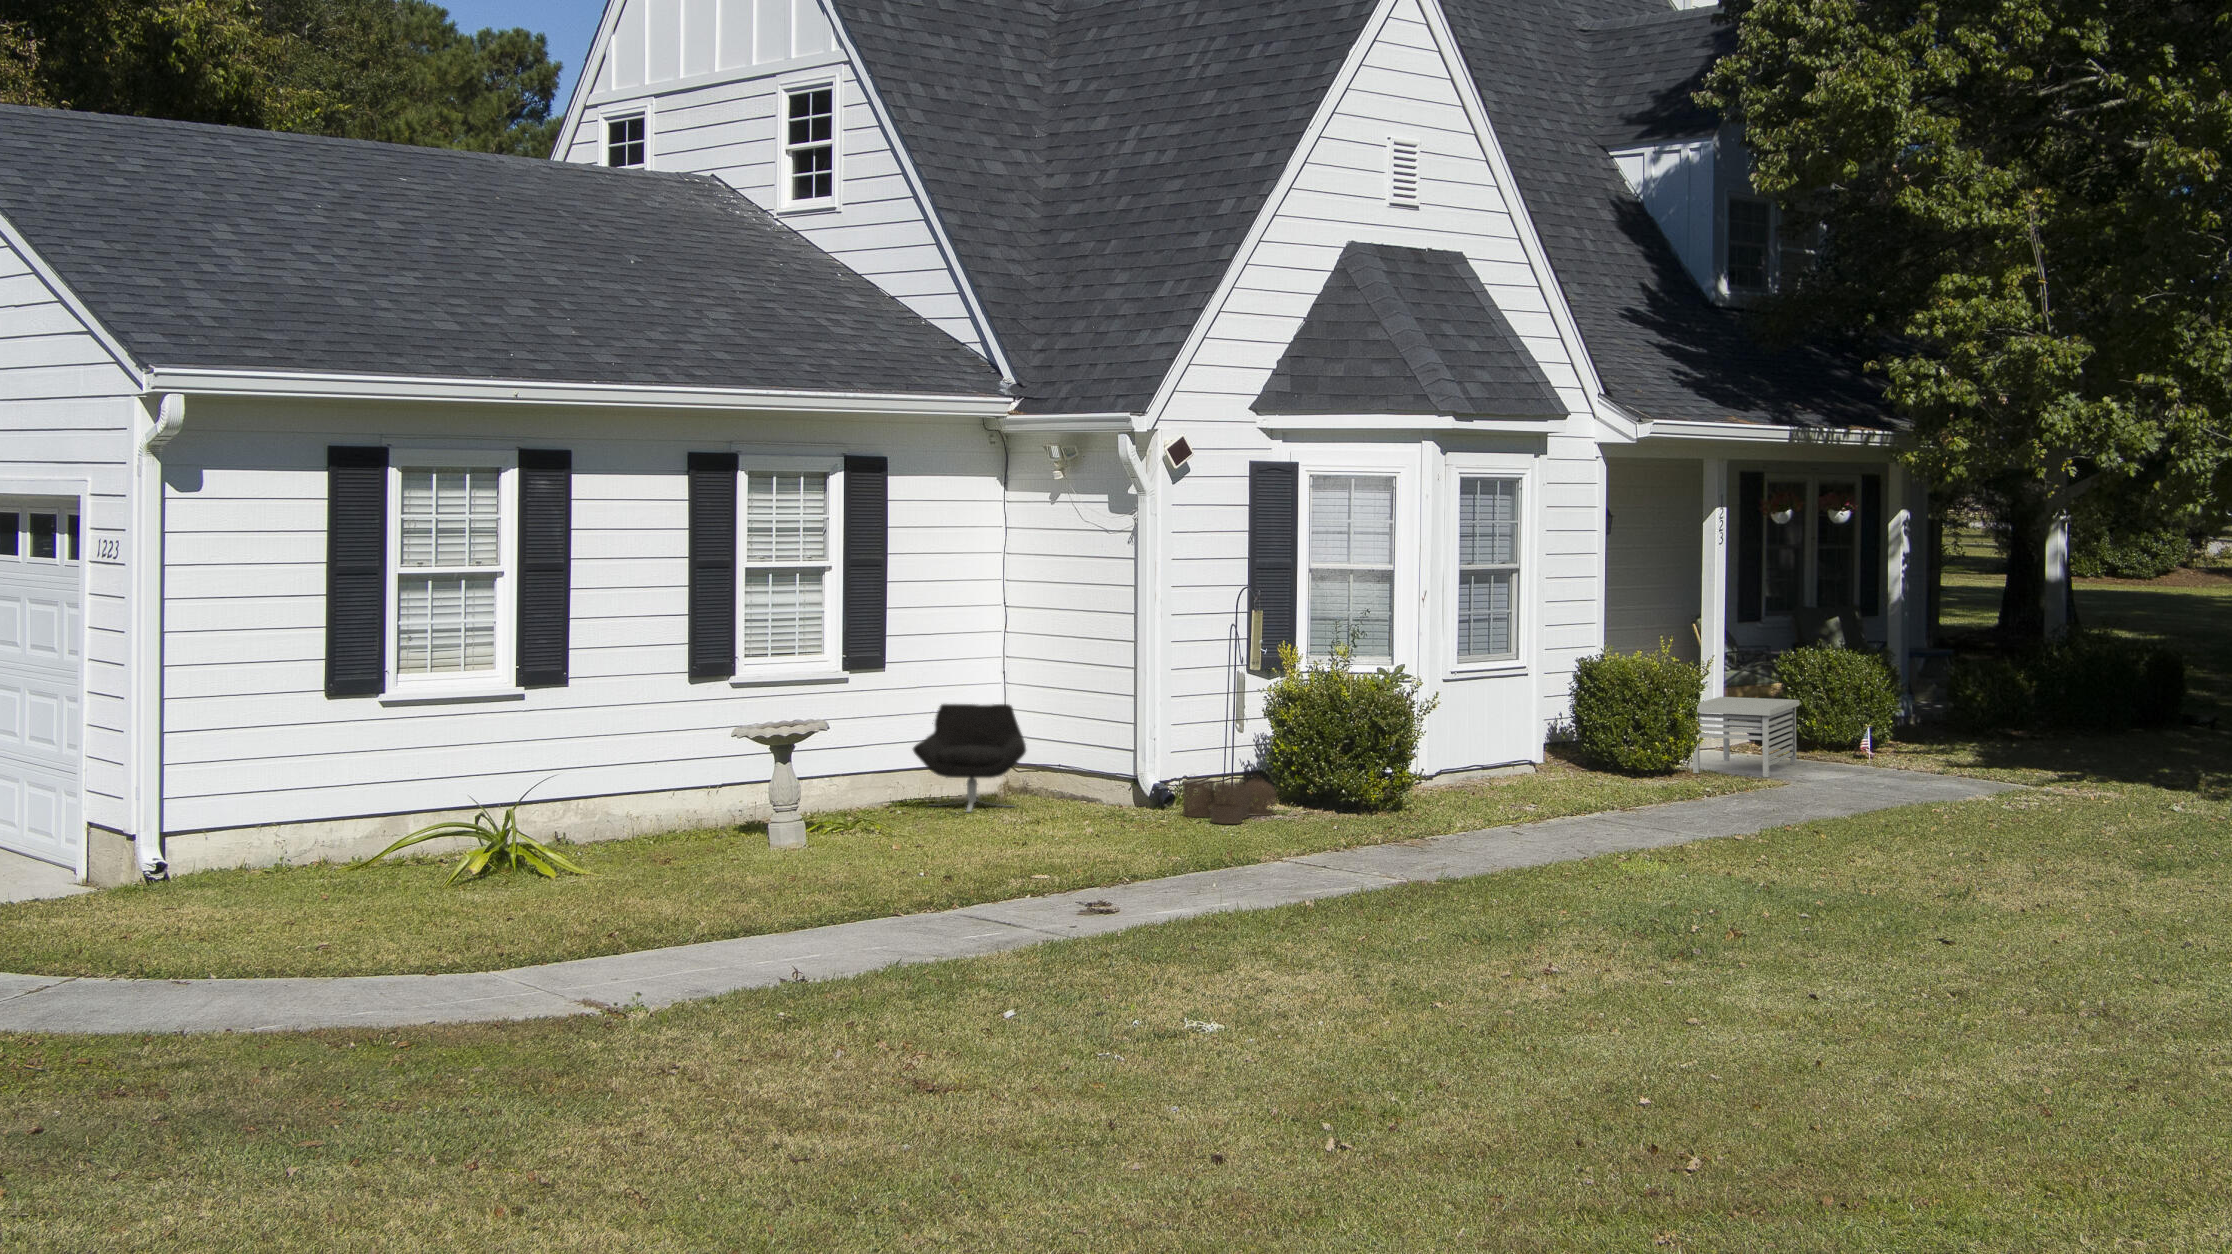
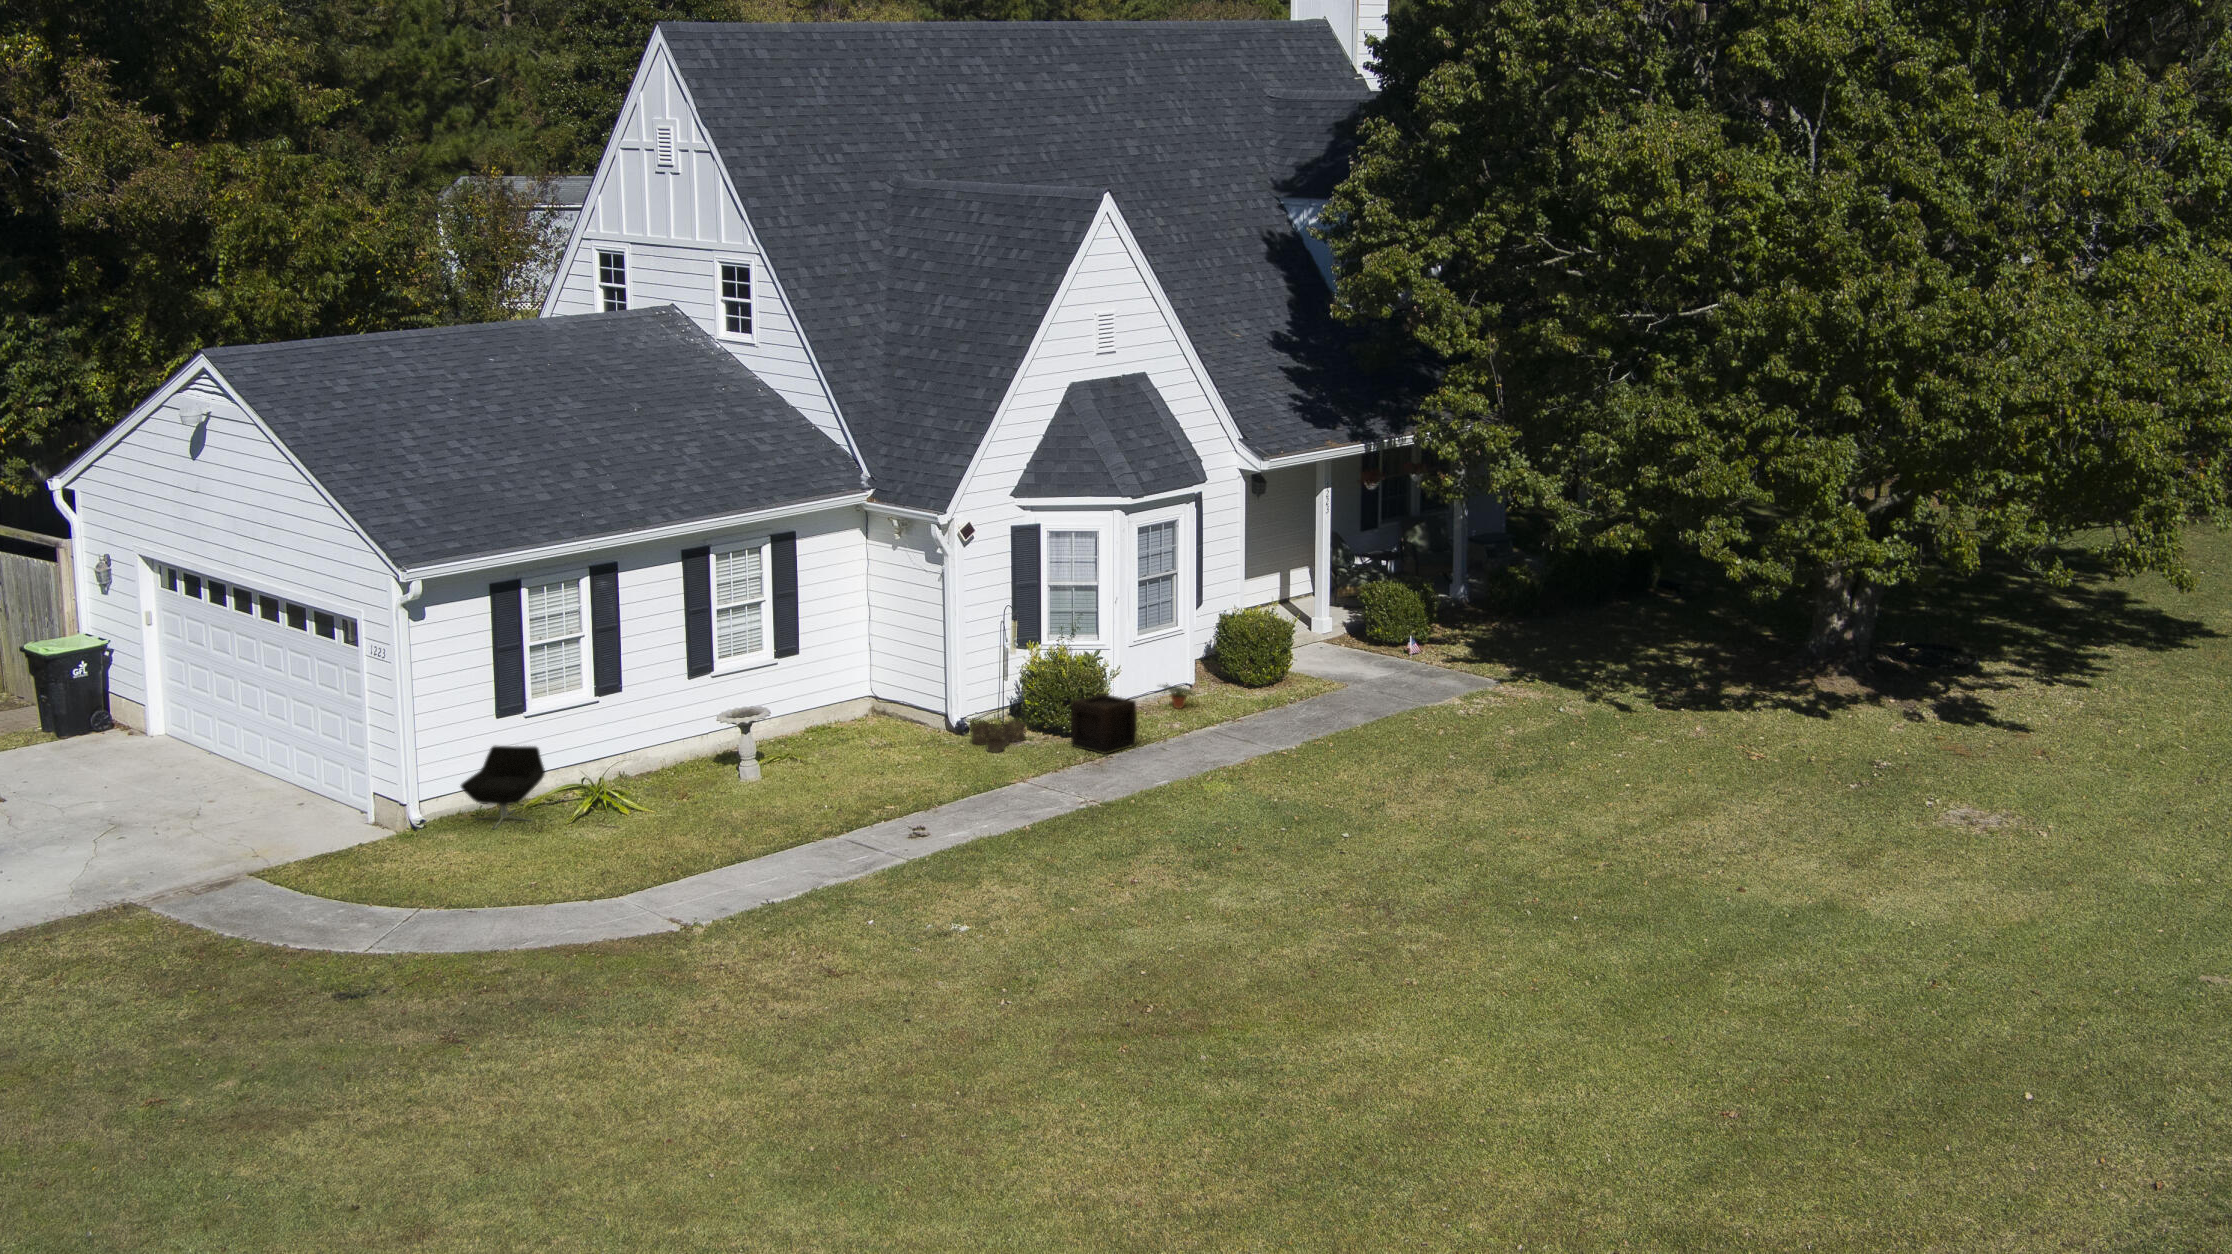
storage bench: present [1693,697,1799,777] -> none [1281,627,1355,688]
lounge chair: present [913,704,1026,812] -> present [461,745,545,828]
wooden crate: none [1360,735,1476,829] -> present [1071,694,1137,754]
potted plant: none [1490,749,1568,791] -> present [1163,684,1196,709]

